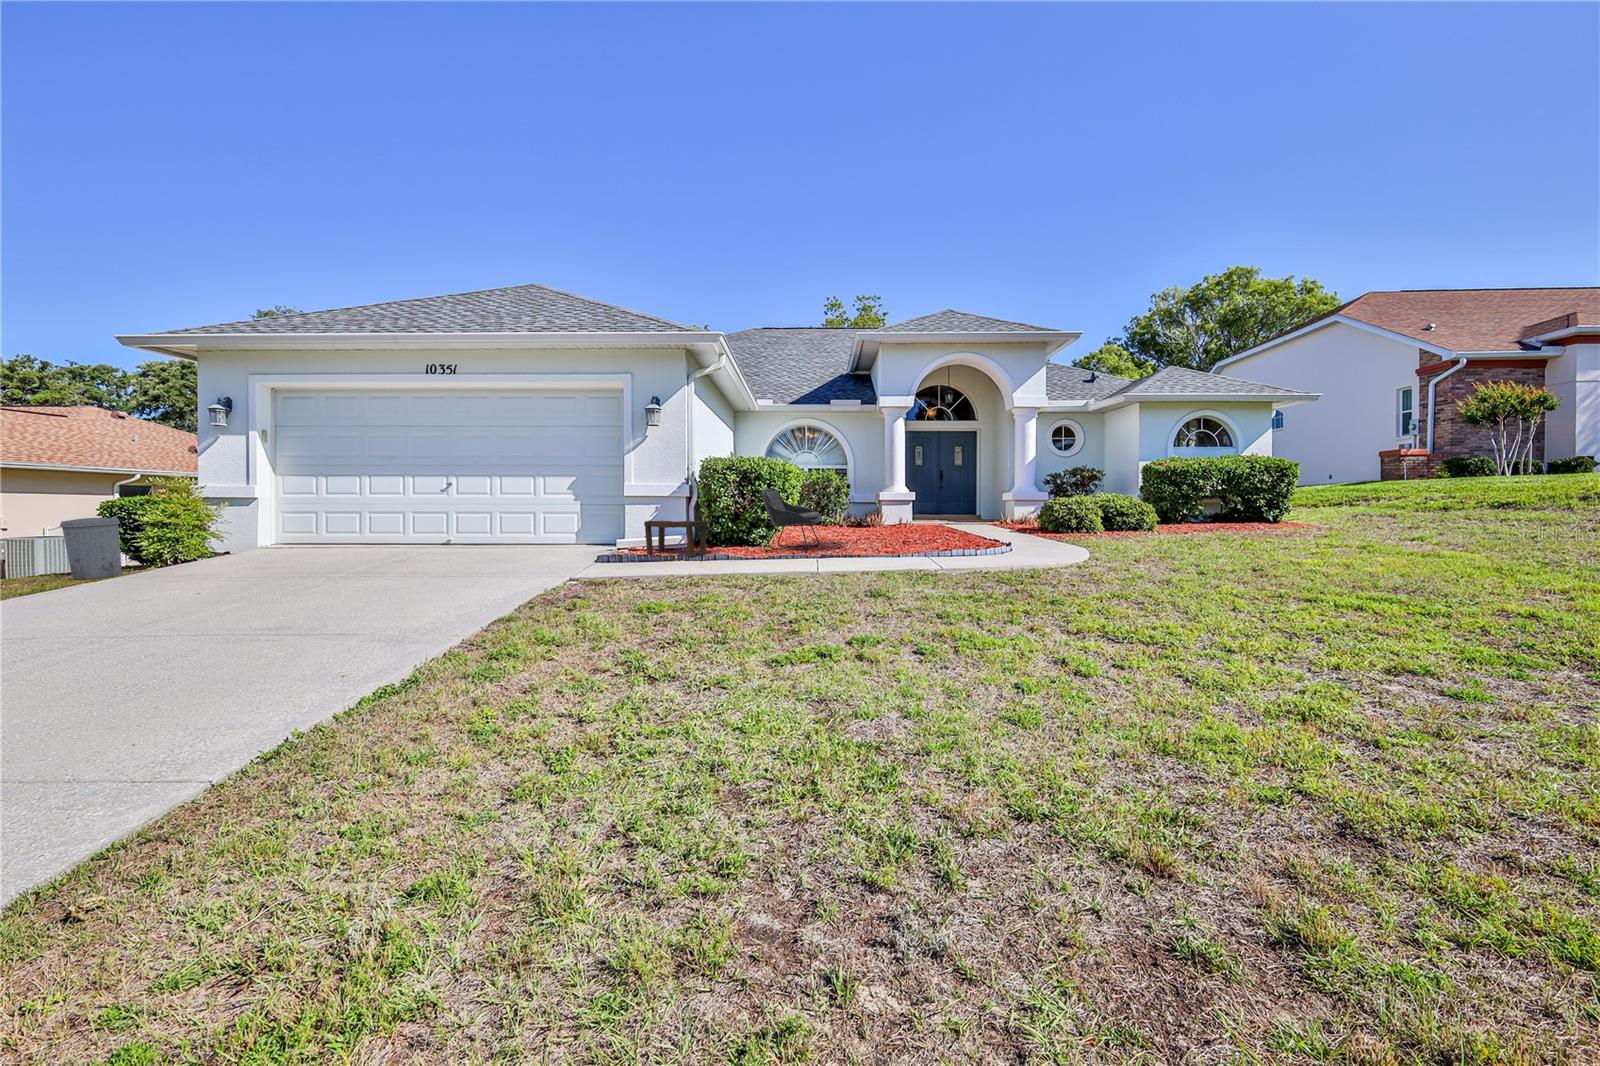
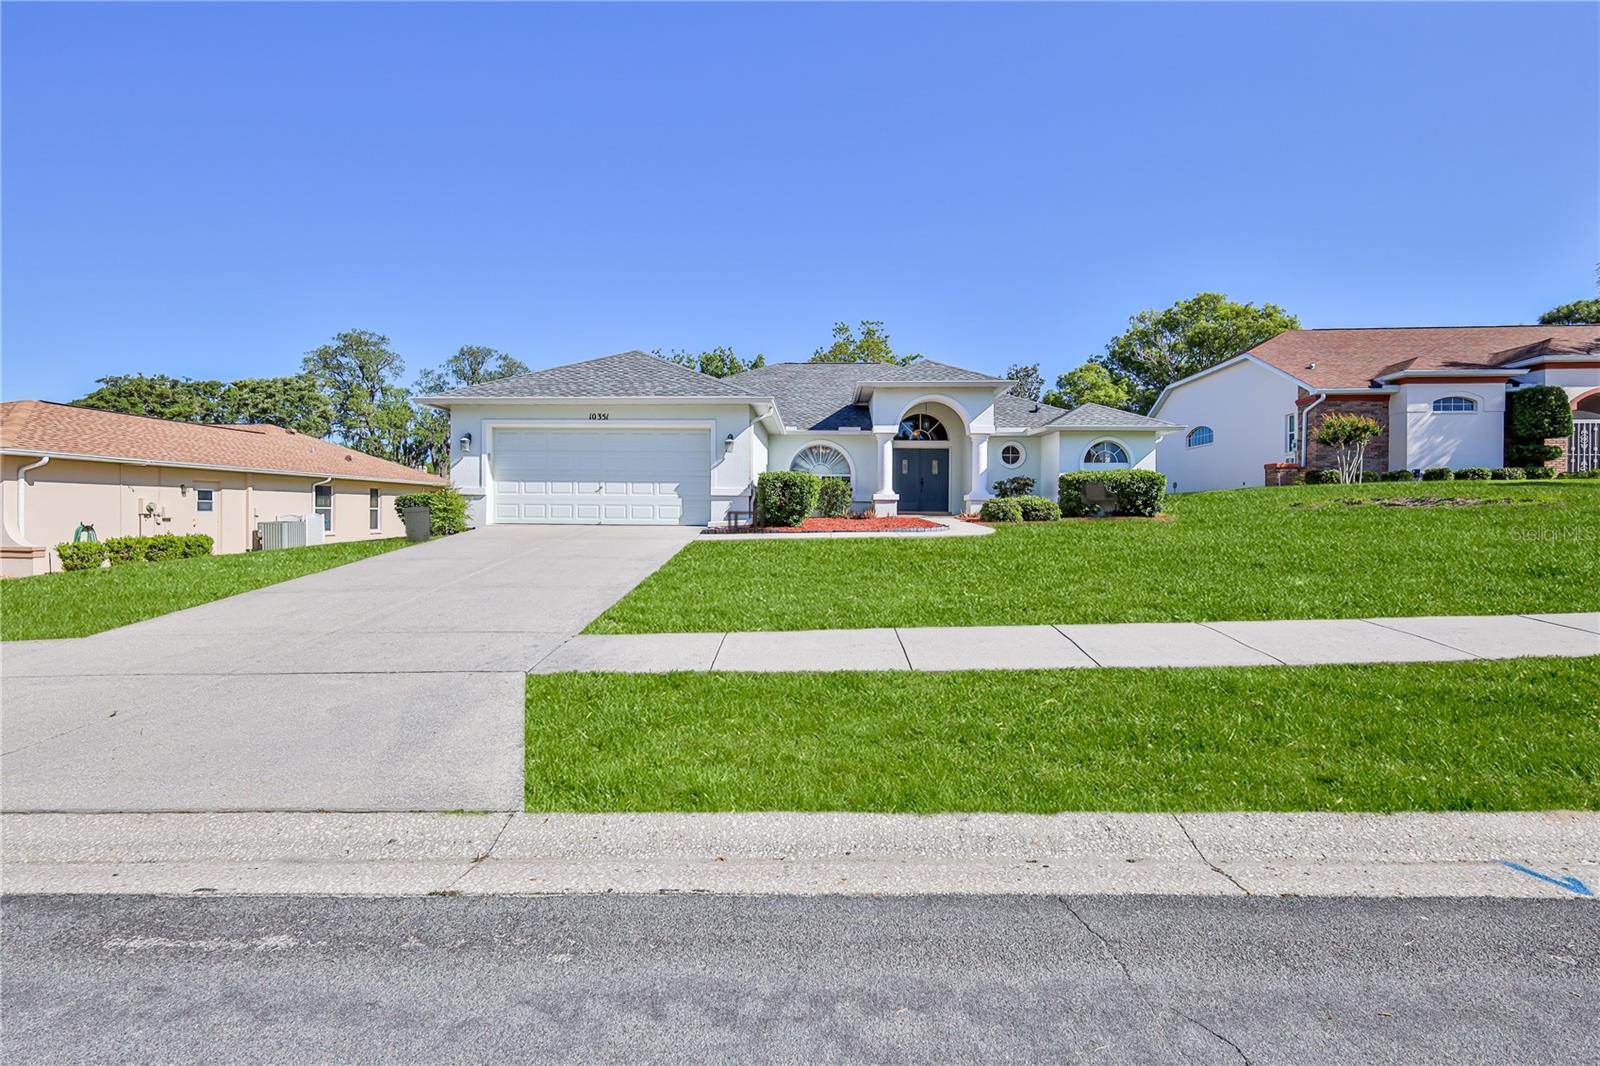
lounge chair: present [762,489,822,552] -> present [1080,483,1118,517]

